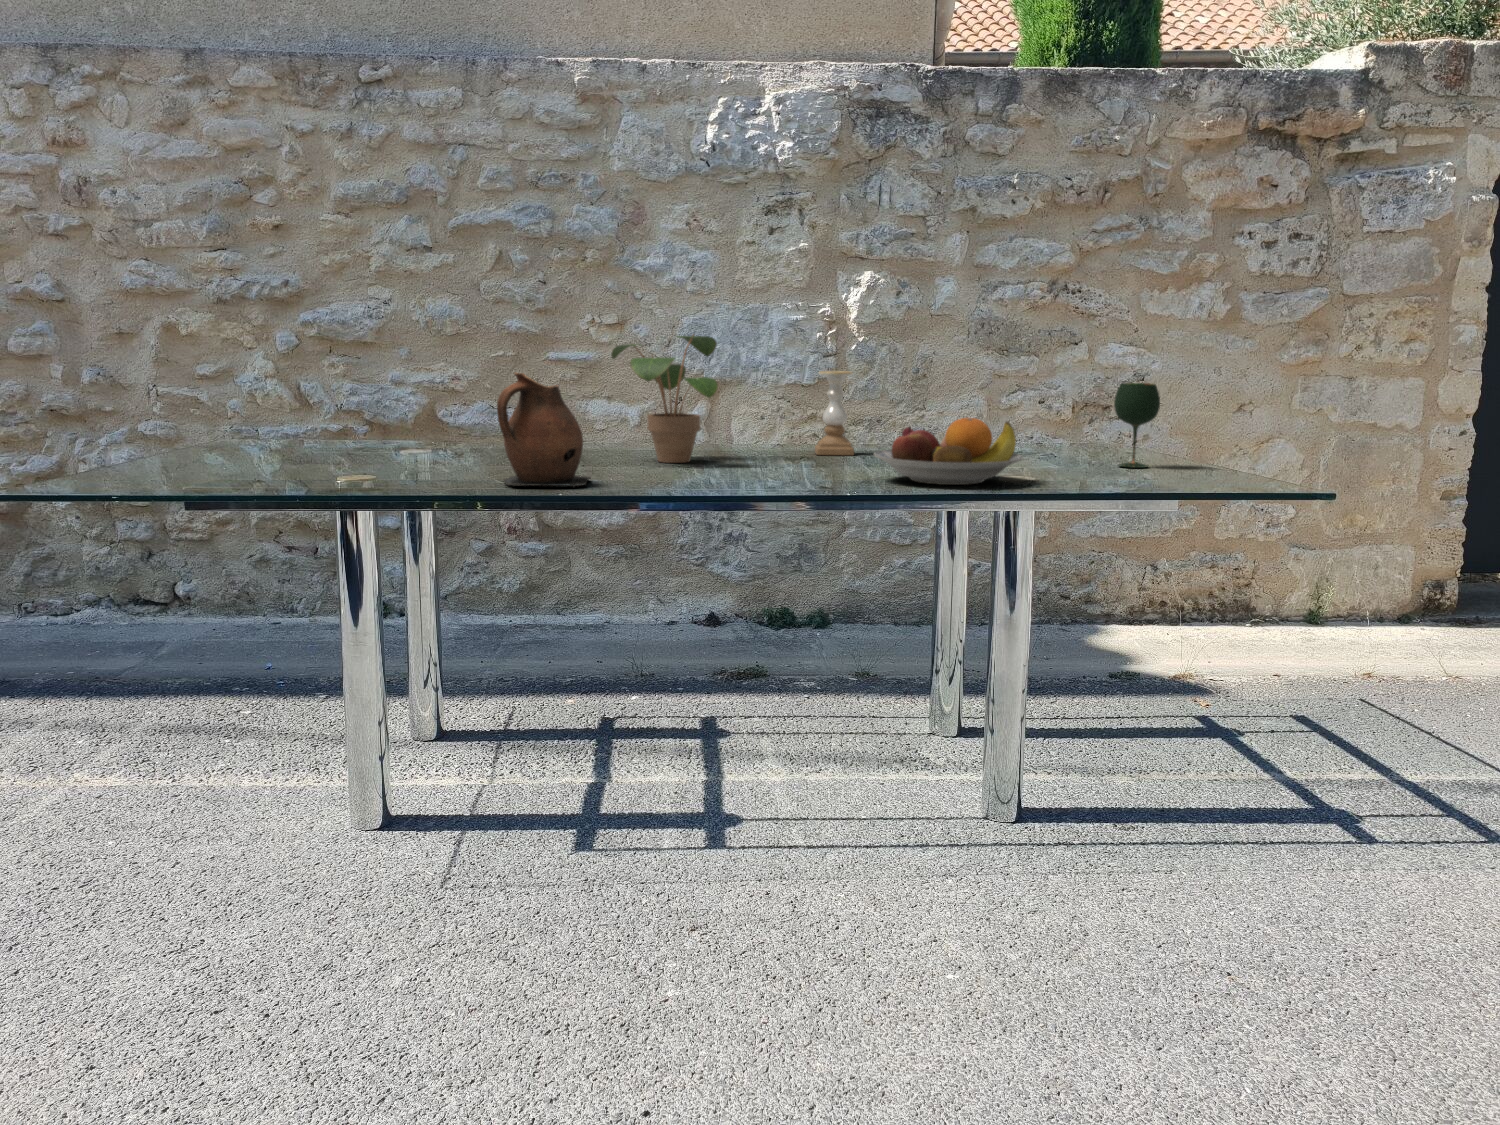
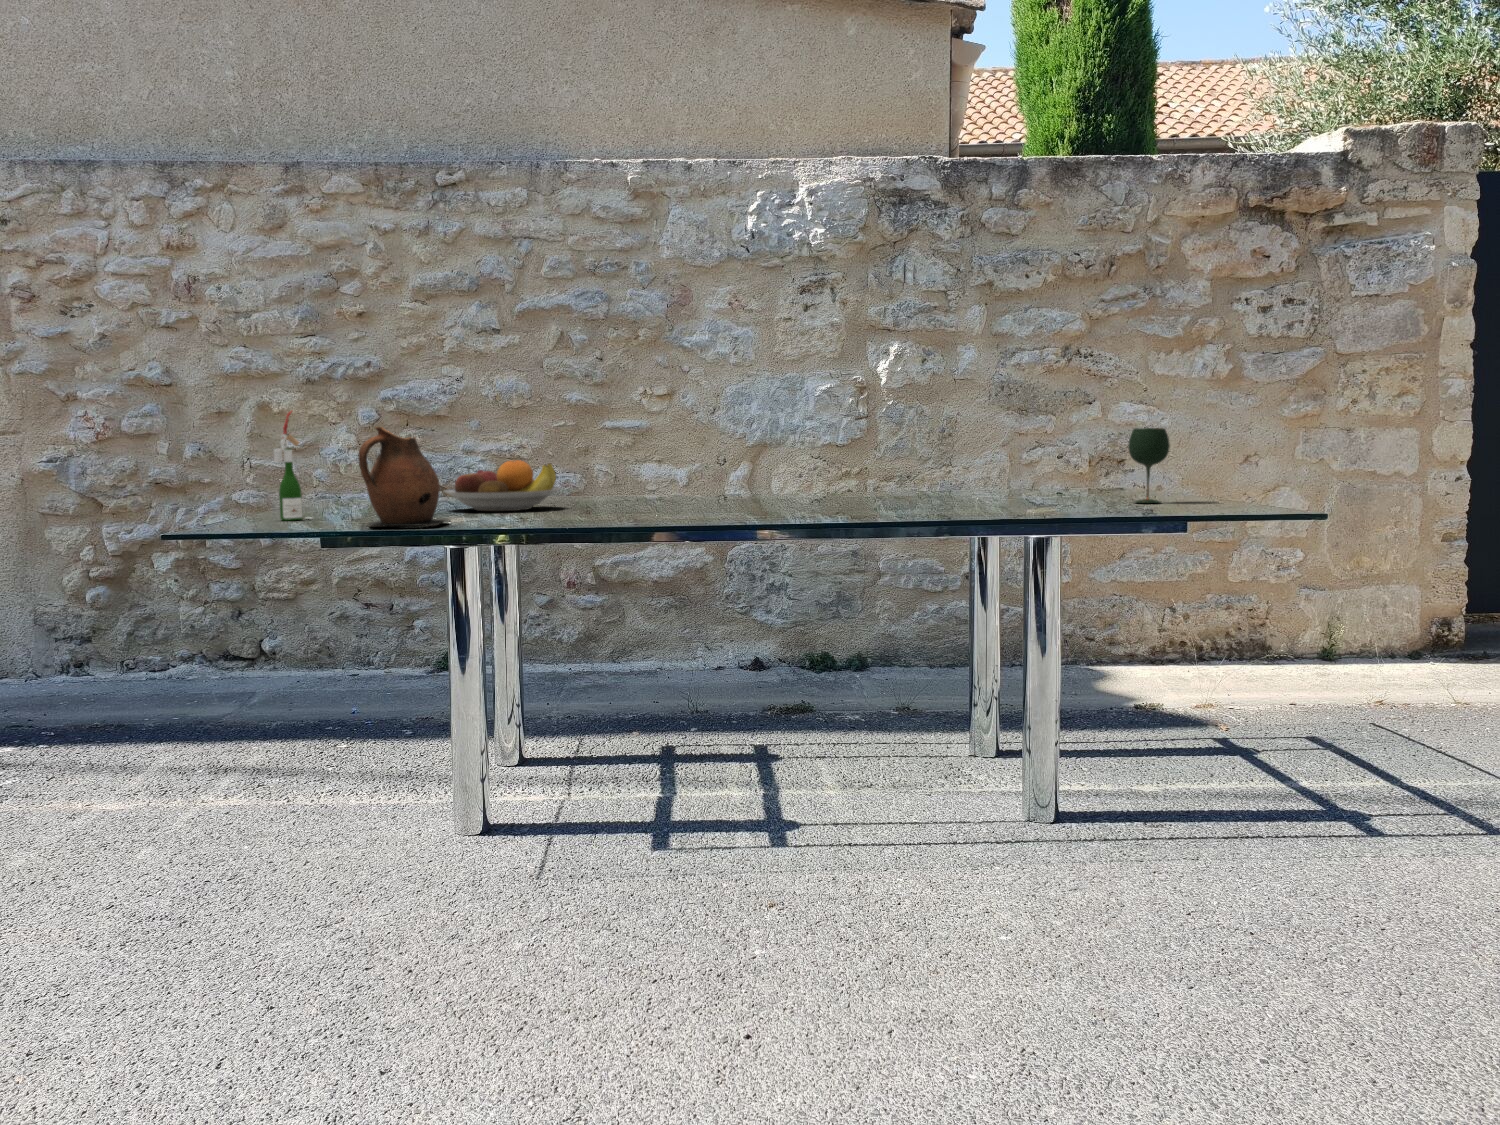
potted plant: present [611,335,718,463] -> none [677,393,774,508]
wine bottle: none [146,346,193,472] -> present [274,411,311,520]
candle holder: present [815,371,854,455] -> none [858,426,894,501]
ceramic pitcher: present [497,373,590,487] -> present [358,427,450,527]
fruit bowl: present [874,418,1023,485] -> present [444,460,560,511]

